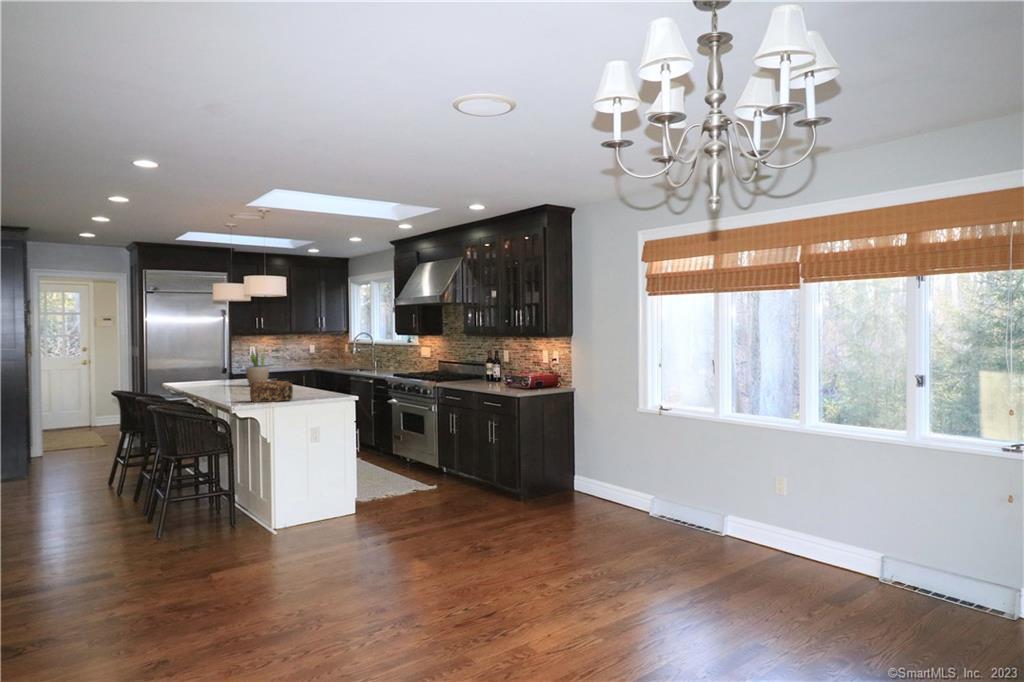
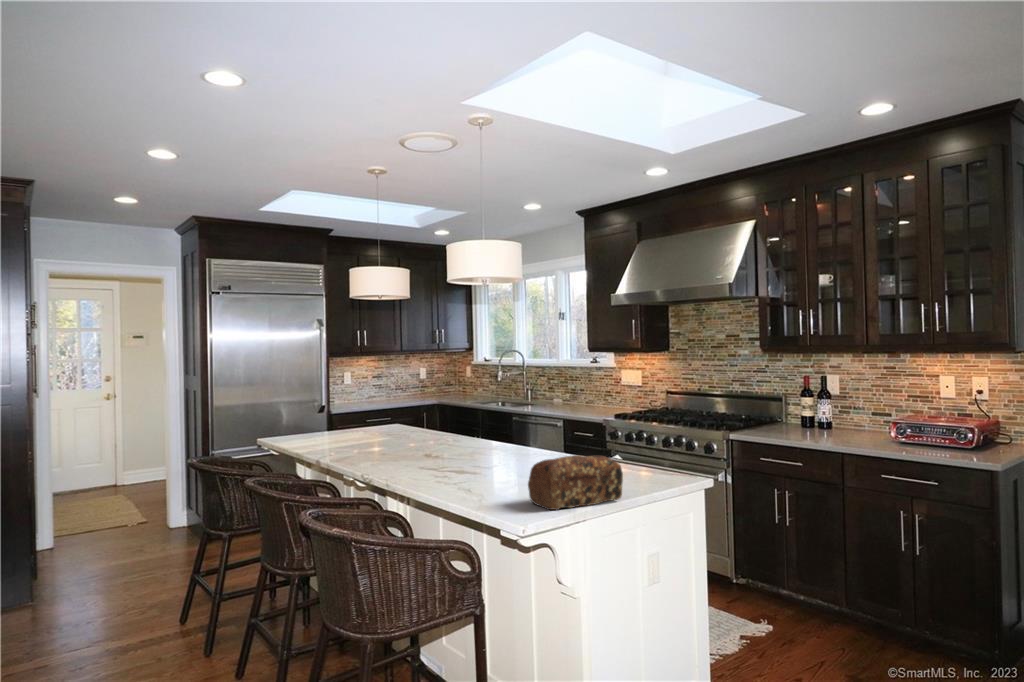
potted plant: present [246,350,269,386] -> none [405,371,444,445]

